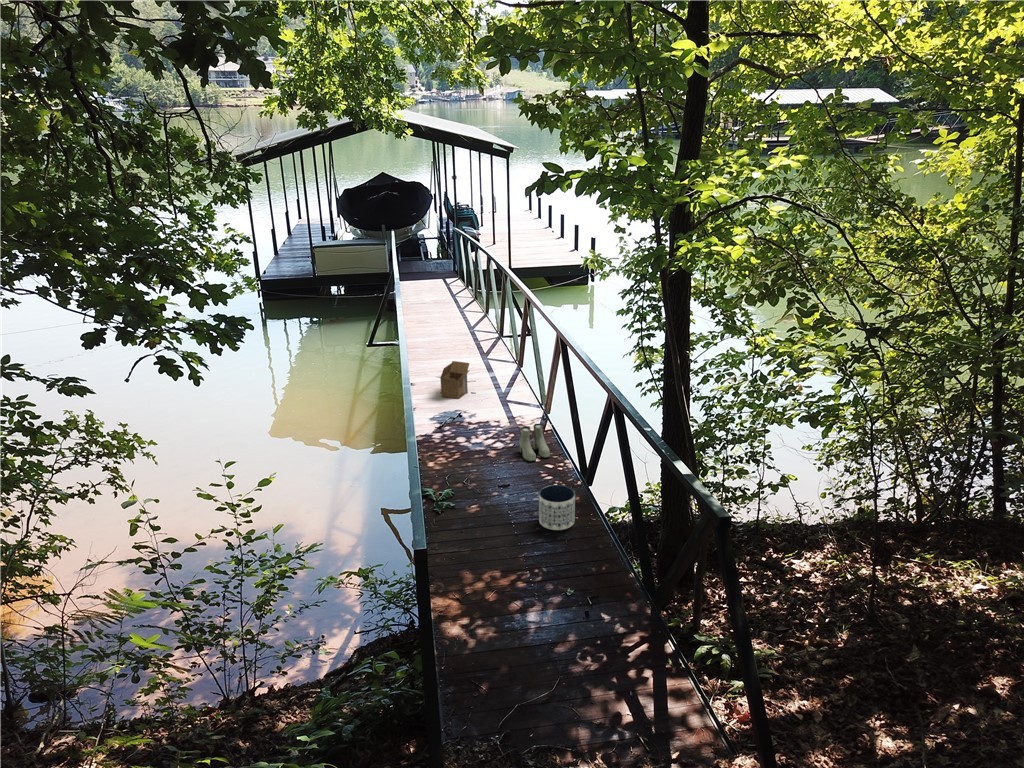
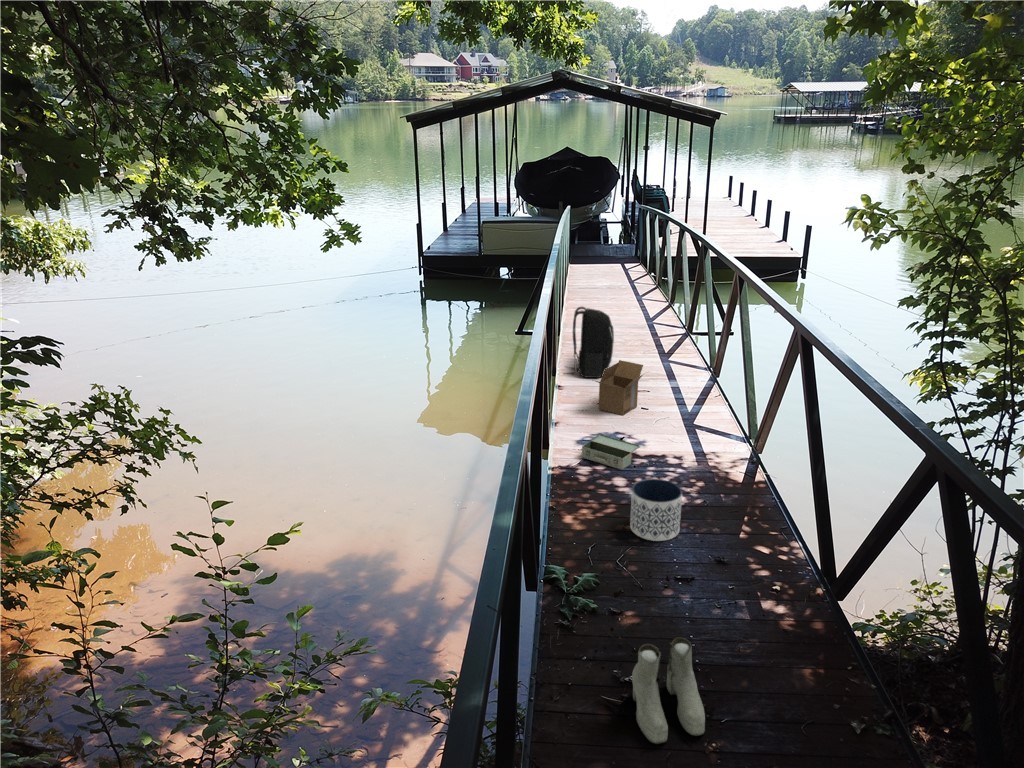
backpack: none [412,324,447,375] -> present [567,307,614,378]
toolbox: none [434,412,472,433] -> present [582,435,639,470]
boots: present [519,424,550,461] -> present [632,637,705,744]
planter: present [539,485,575,530] -> present [630,479,682,541]

